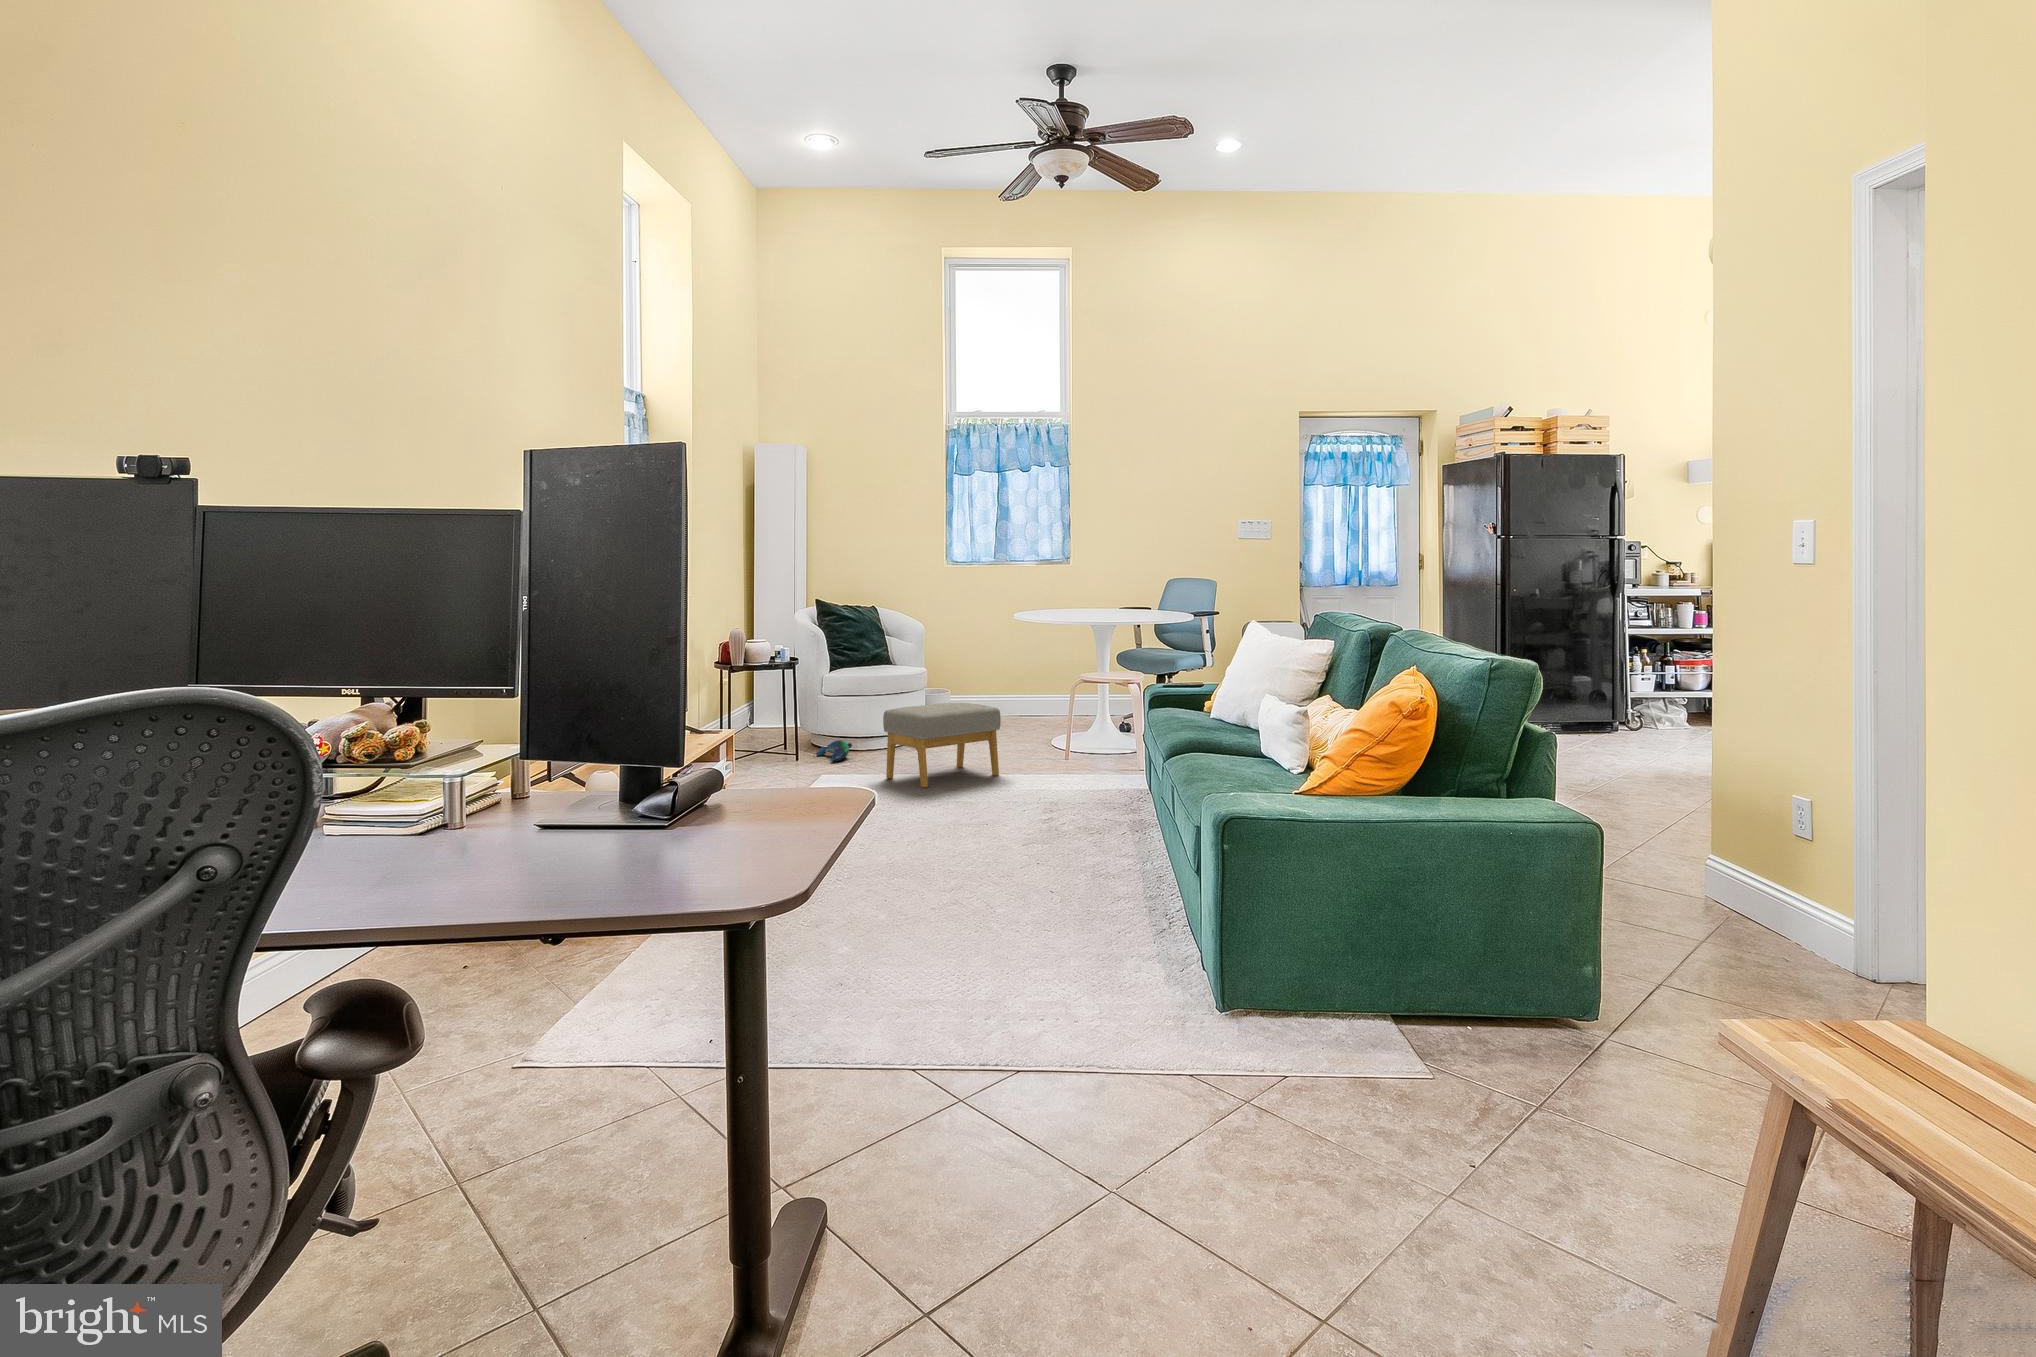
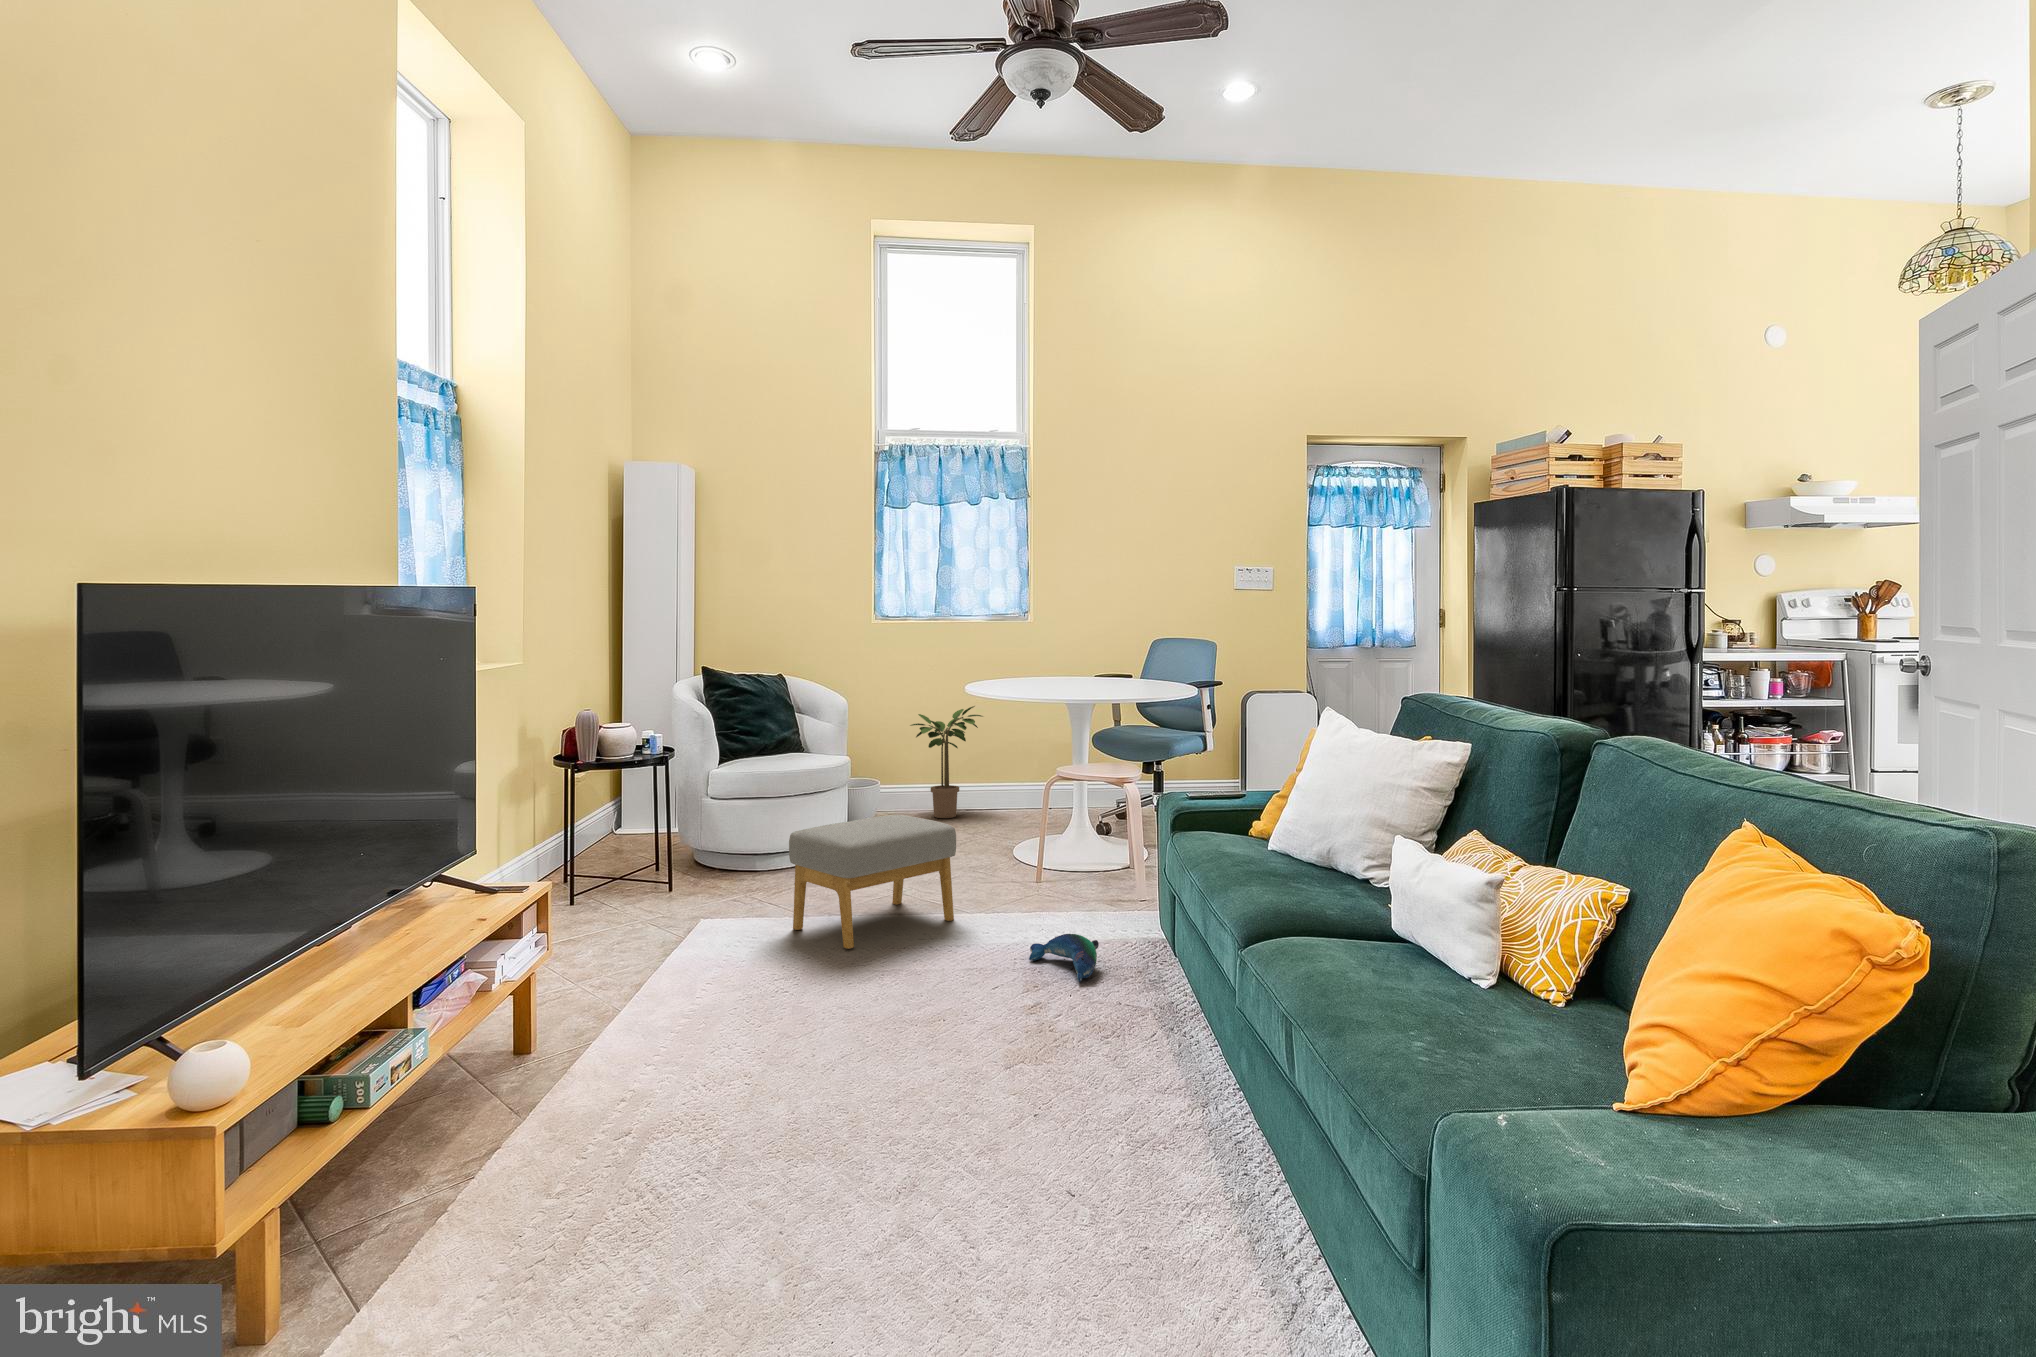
potted plant: none [973,633,1033,721] -> present [910,706,983,818]
plush toy: present [816,740,852,761] -> present [1029,934,1099,982]

